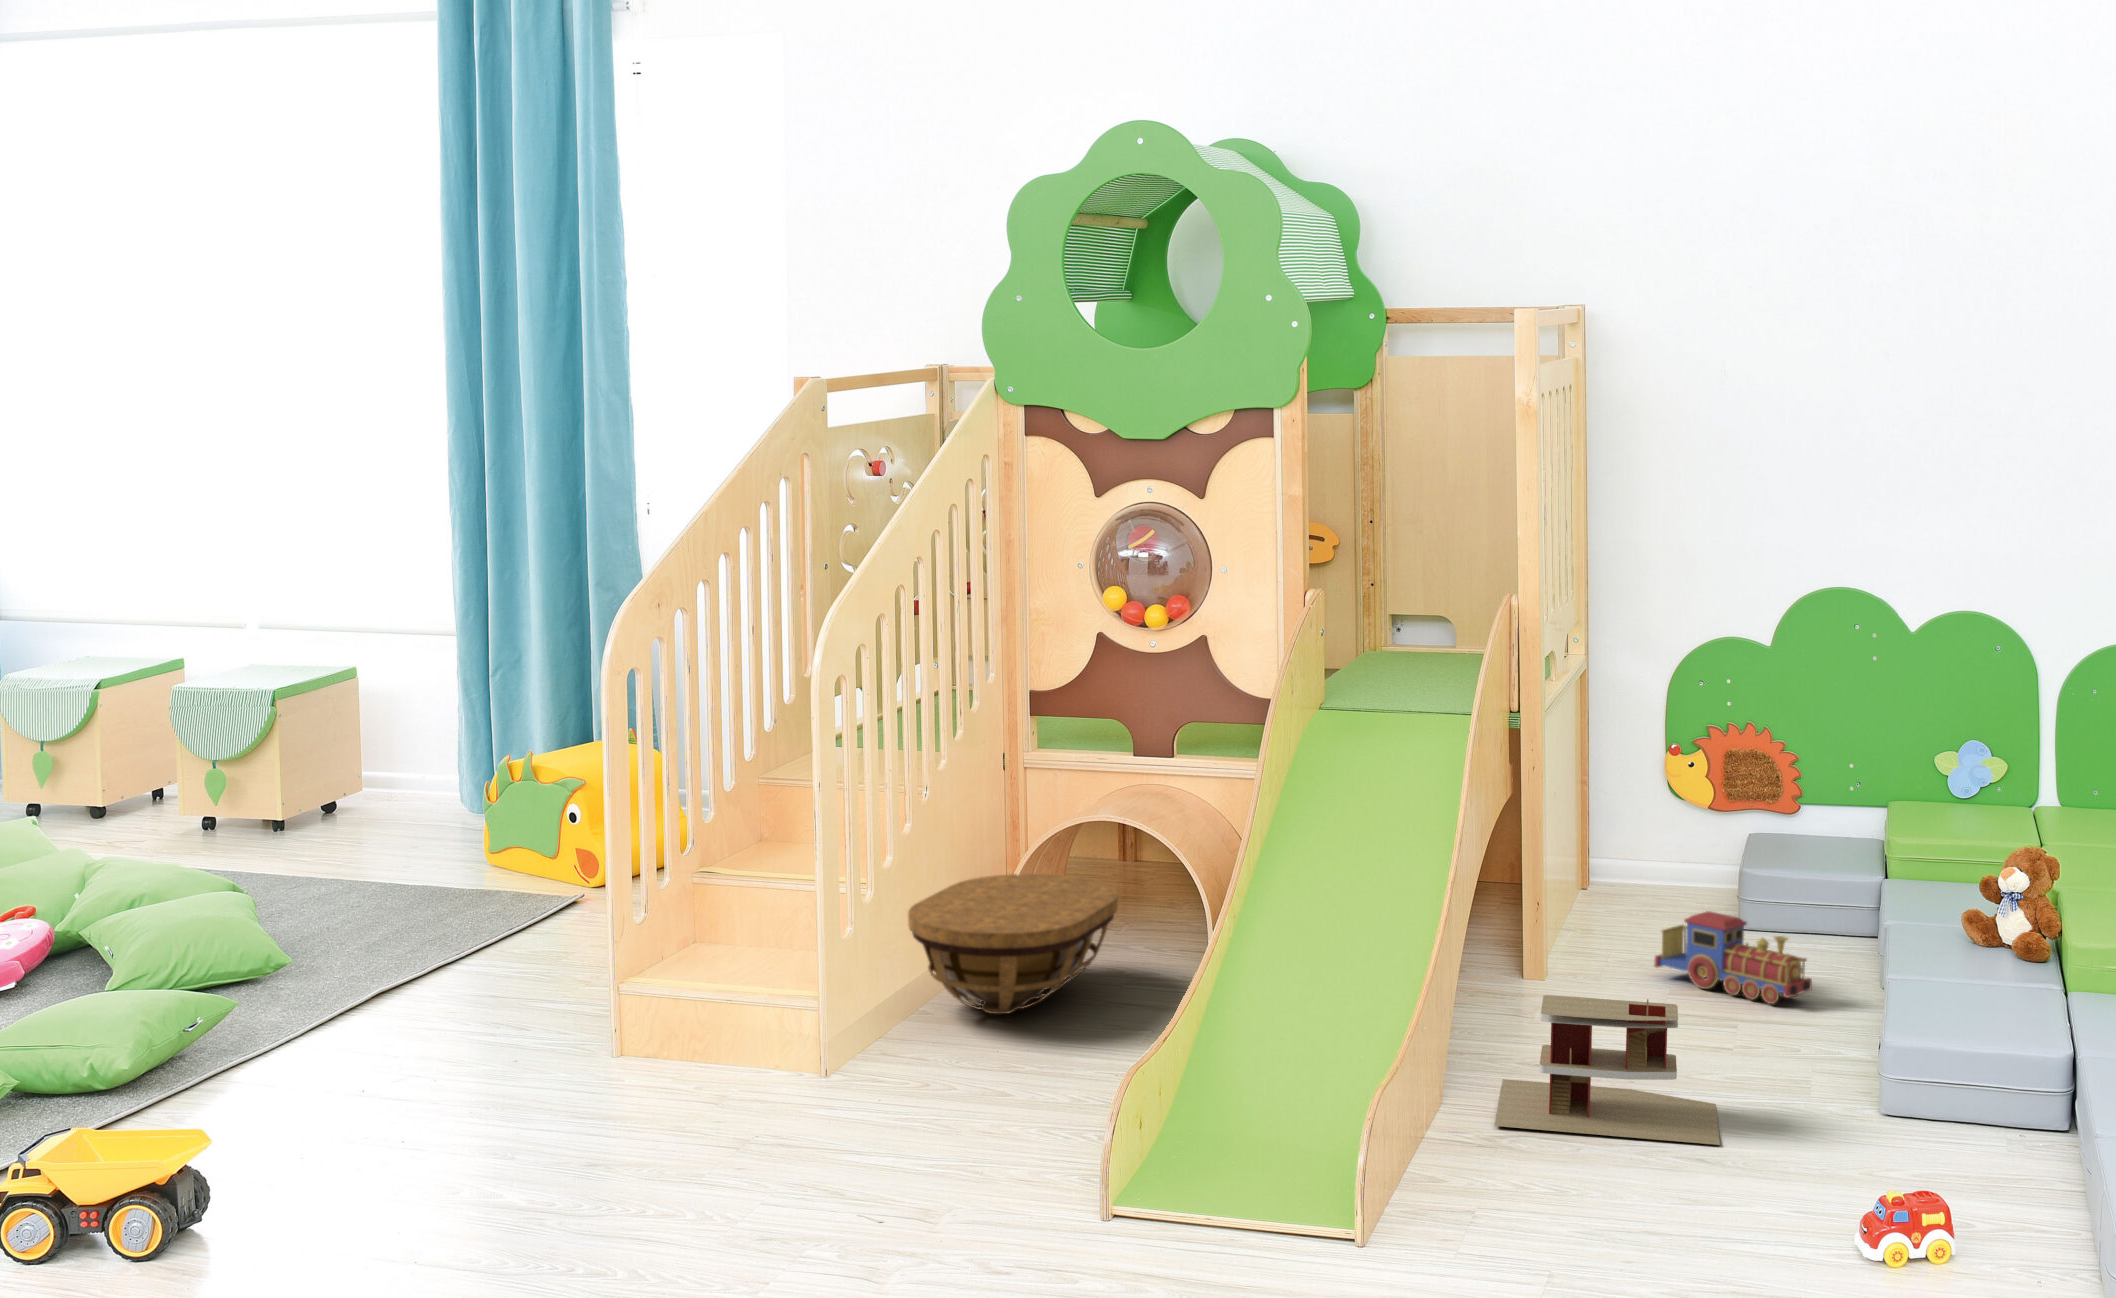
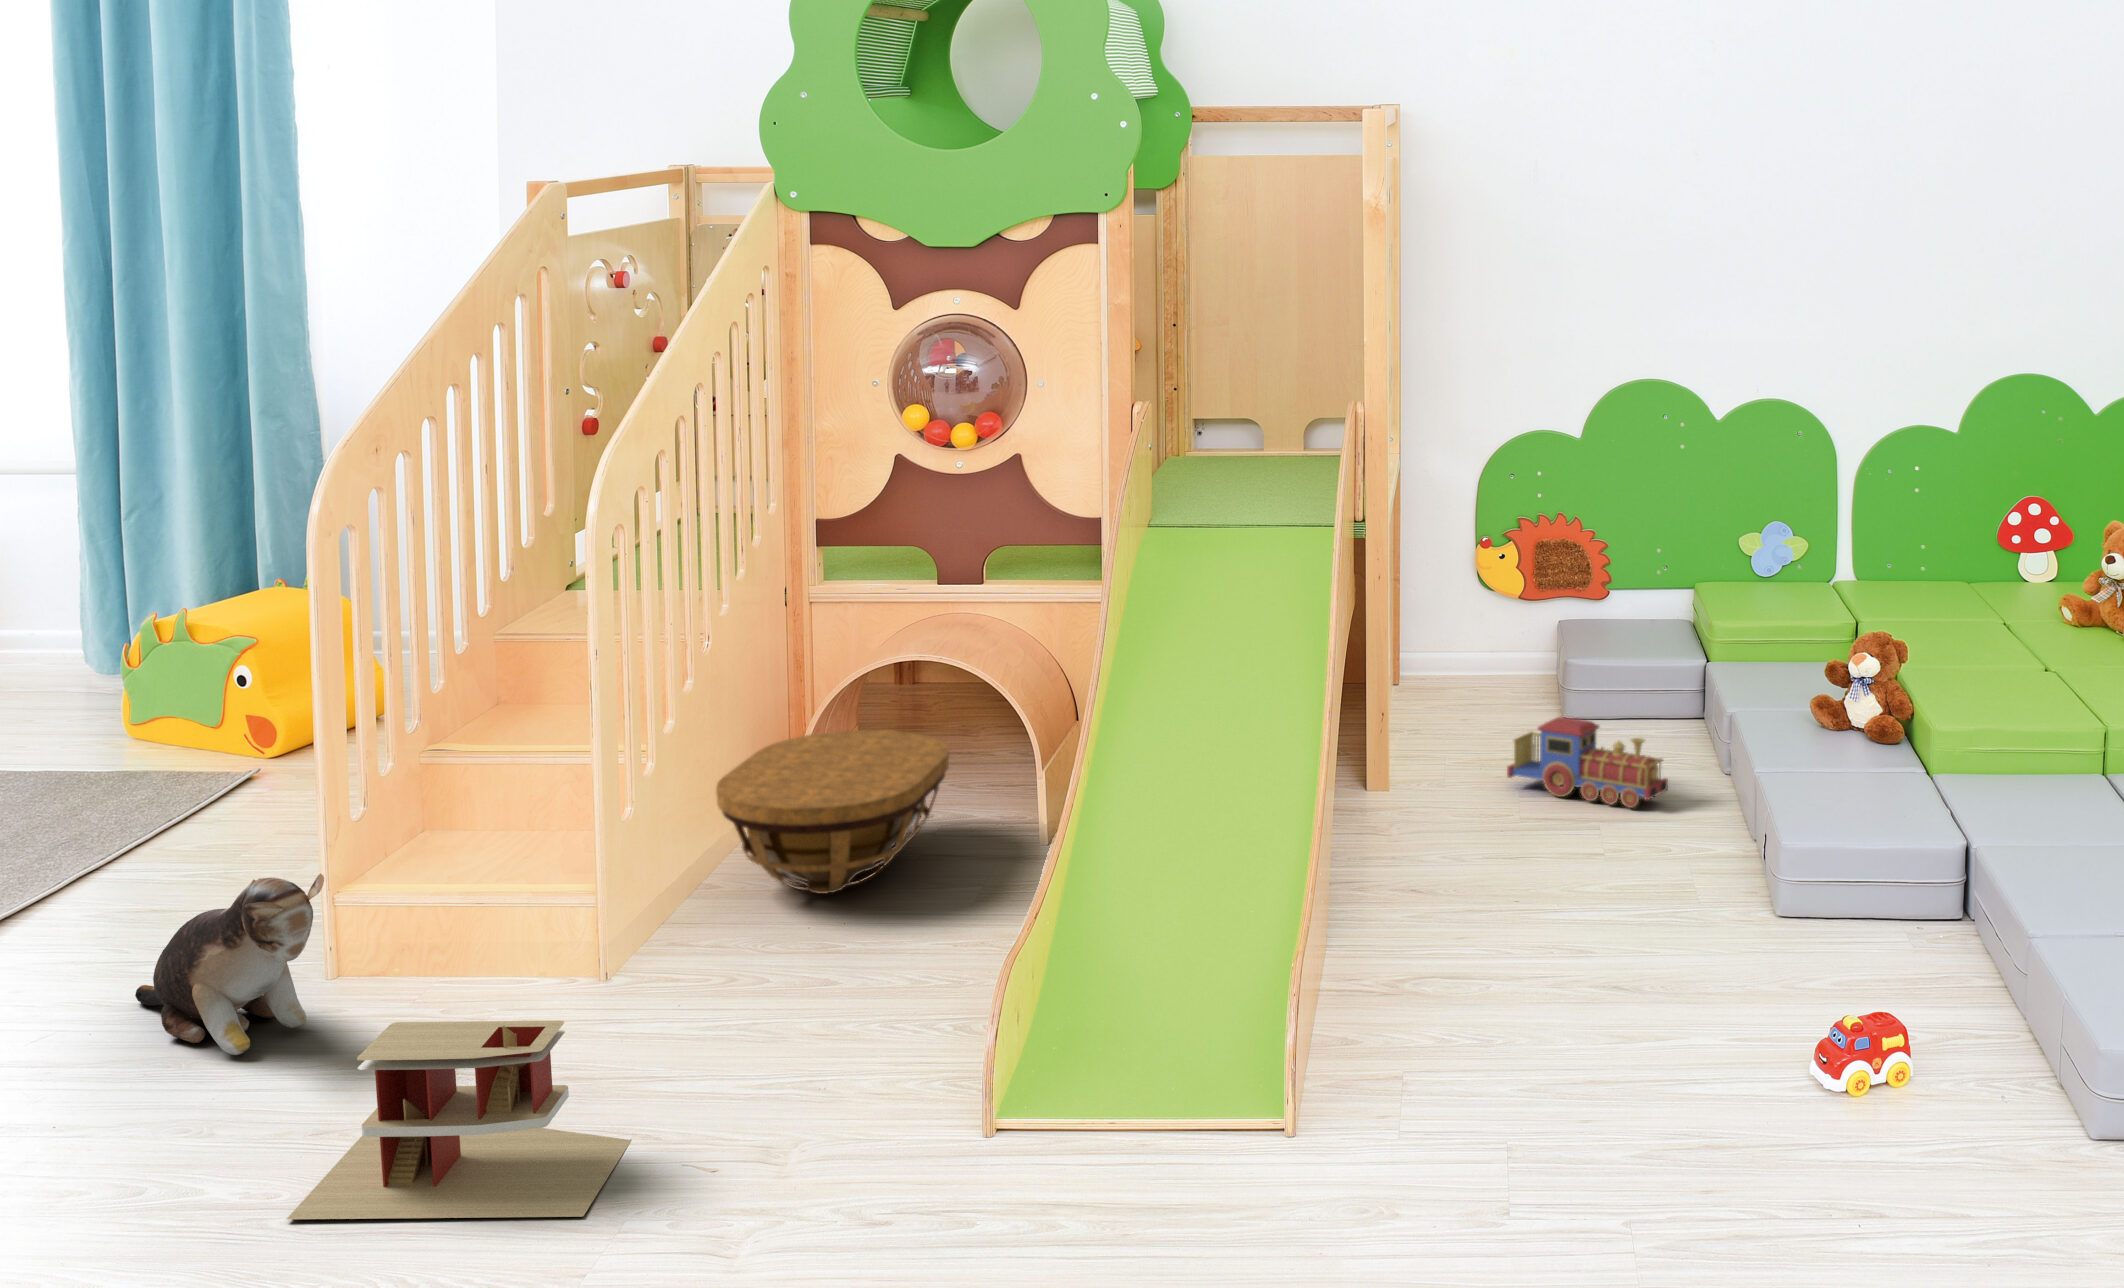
plush toy: none [427,947,573,1094] -> present [135,874,324,1055]
toy house: present [1494,995,1720,1145] -> present [287,1021,631,1219]

